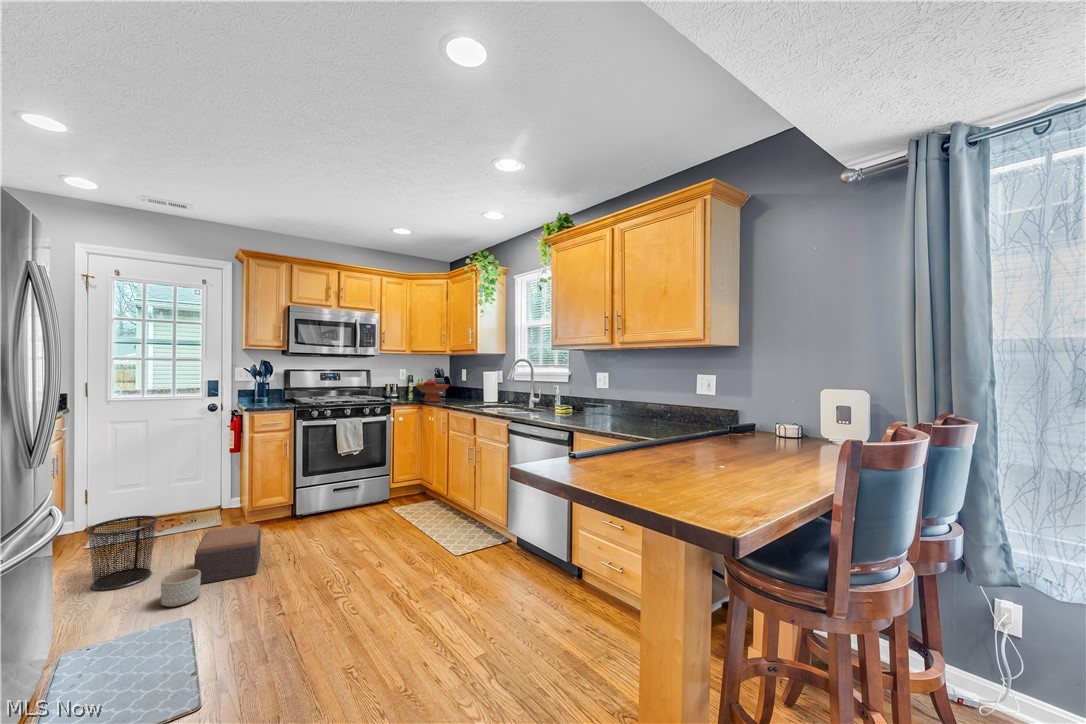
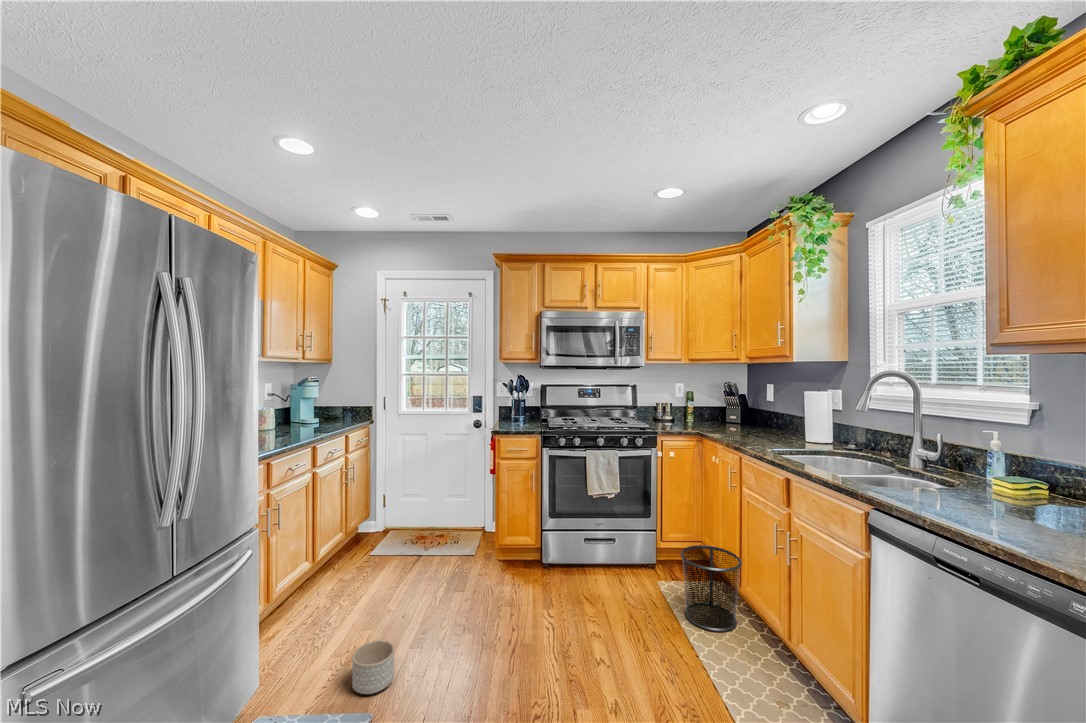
fruit bowl: present [415,379,449,402] -> none [690,400,745,435]
waste bin: present [87,516,158,590] -> present [681,545,742,632]
footstool: present [194,525,261,584] -> none [399,582,482,665]

